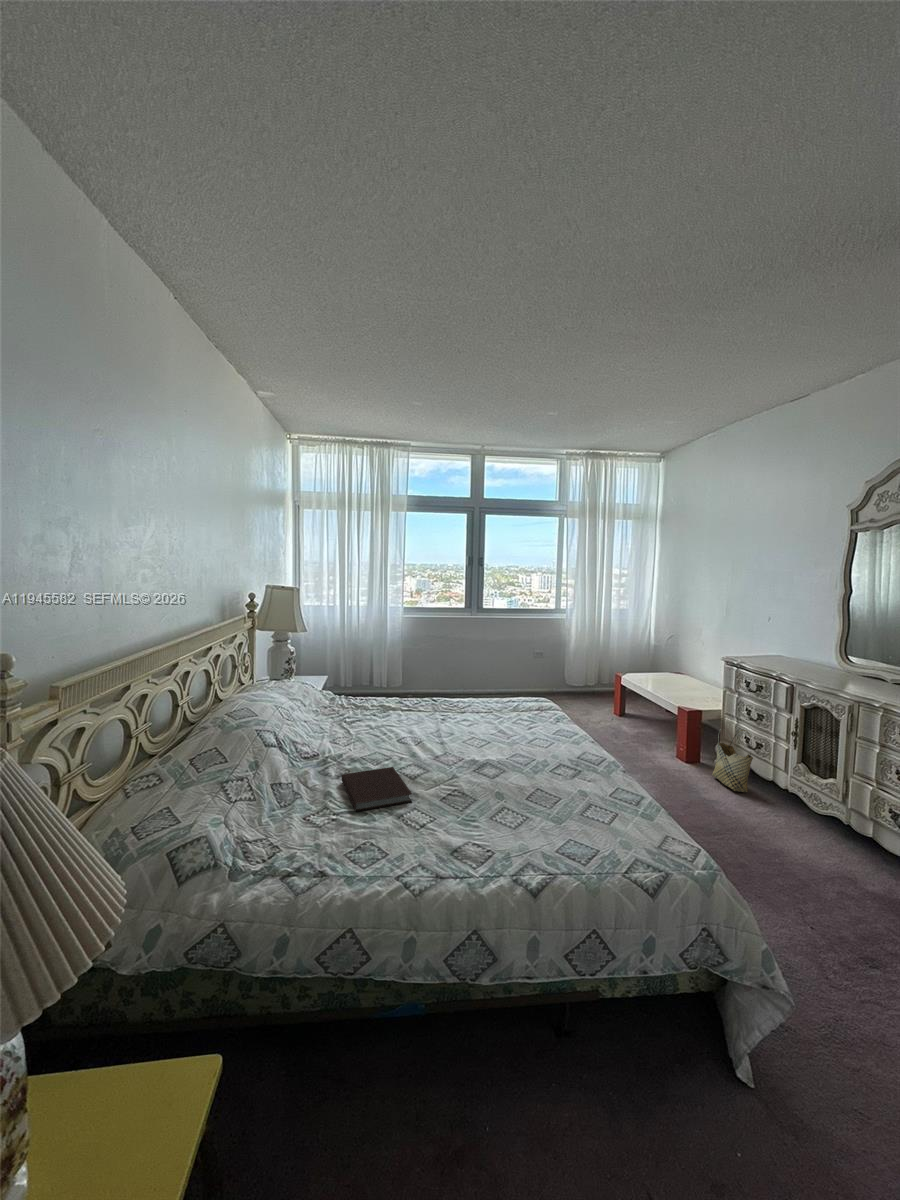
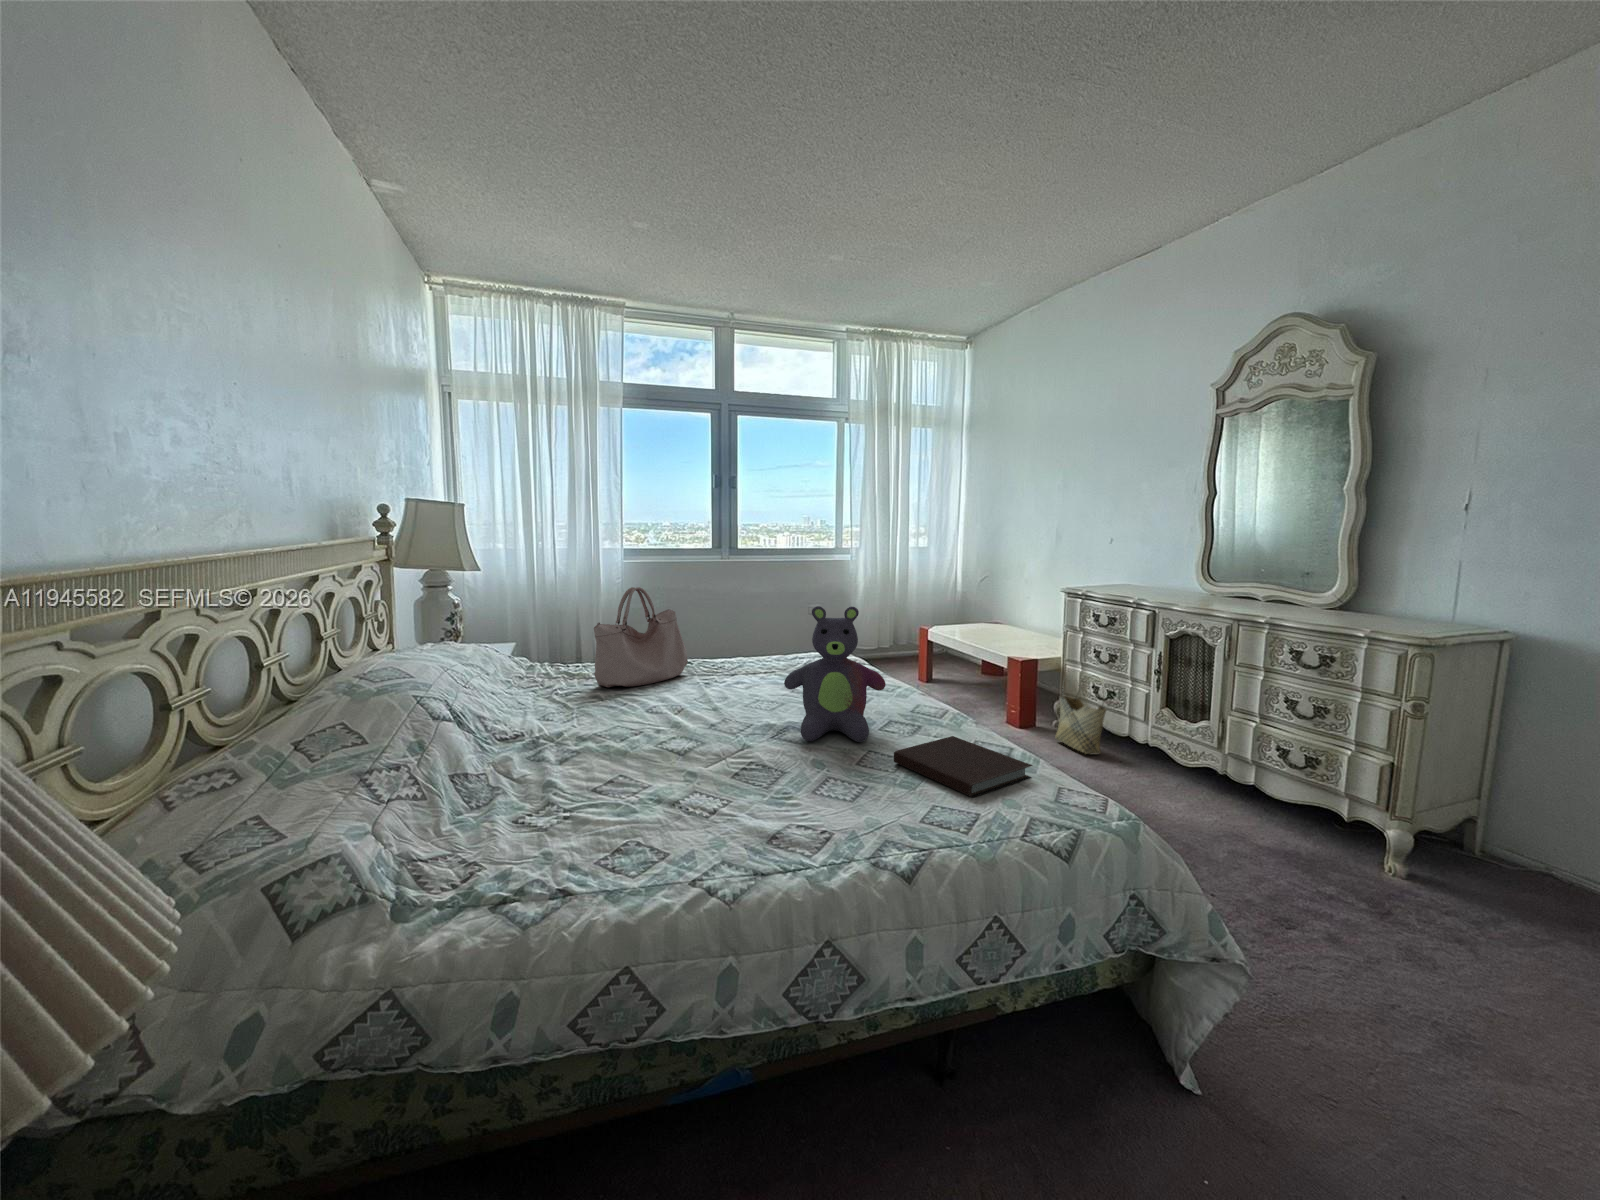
handbag: none [372,652,435,719] -> present [594,587,688,687]
stuffed bear: none [488,683,557,781] -> present [784,606,886,742]
notebook: present [342,767,412,812] -> present [894,736,1032,797]

